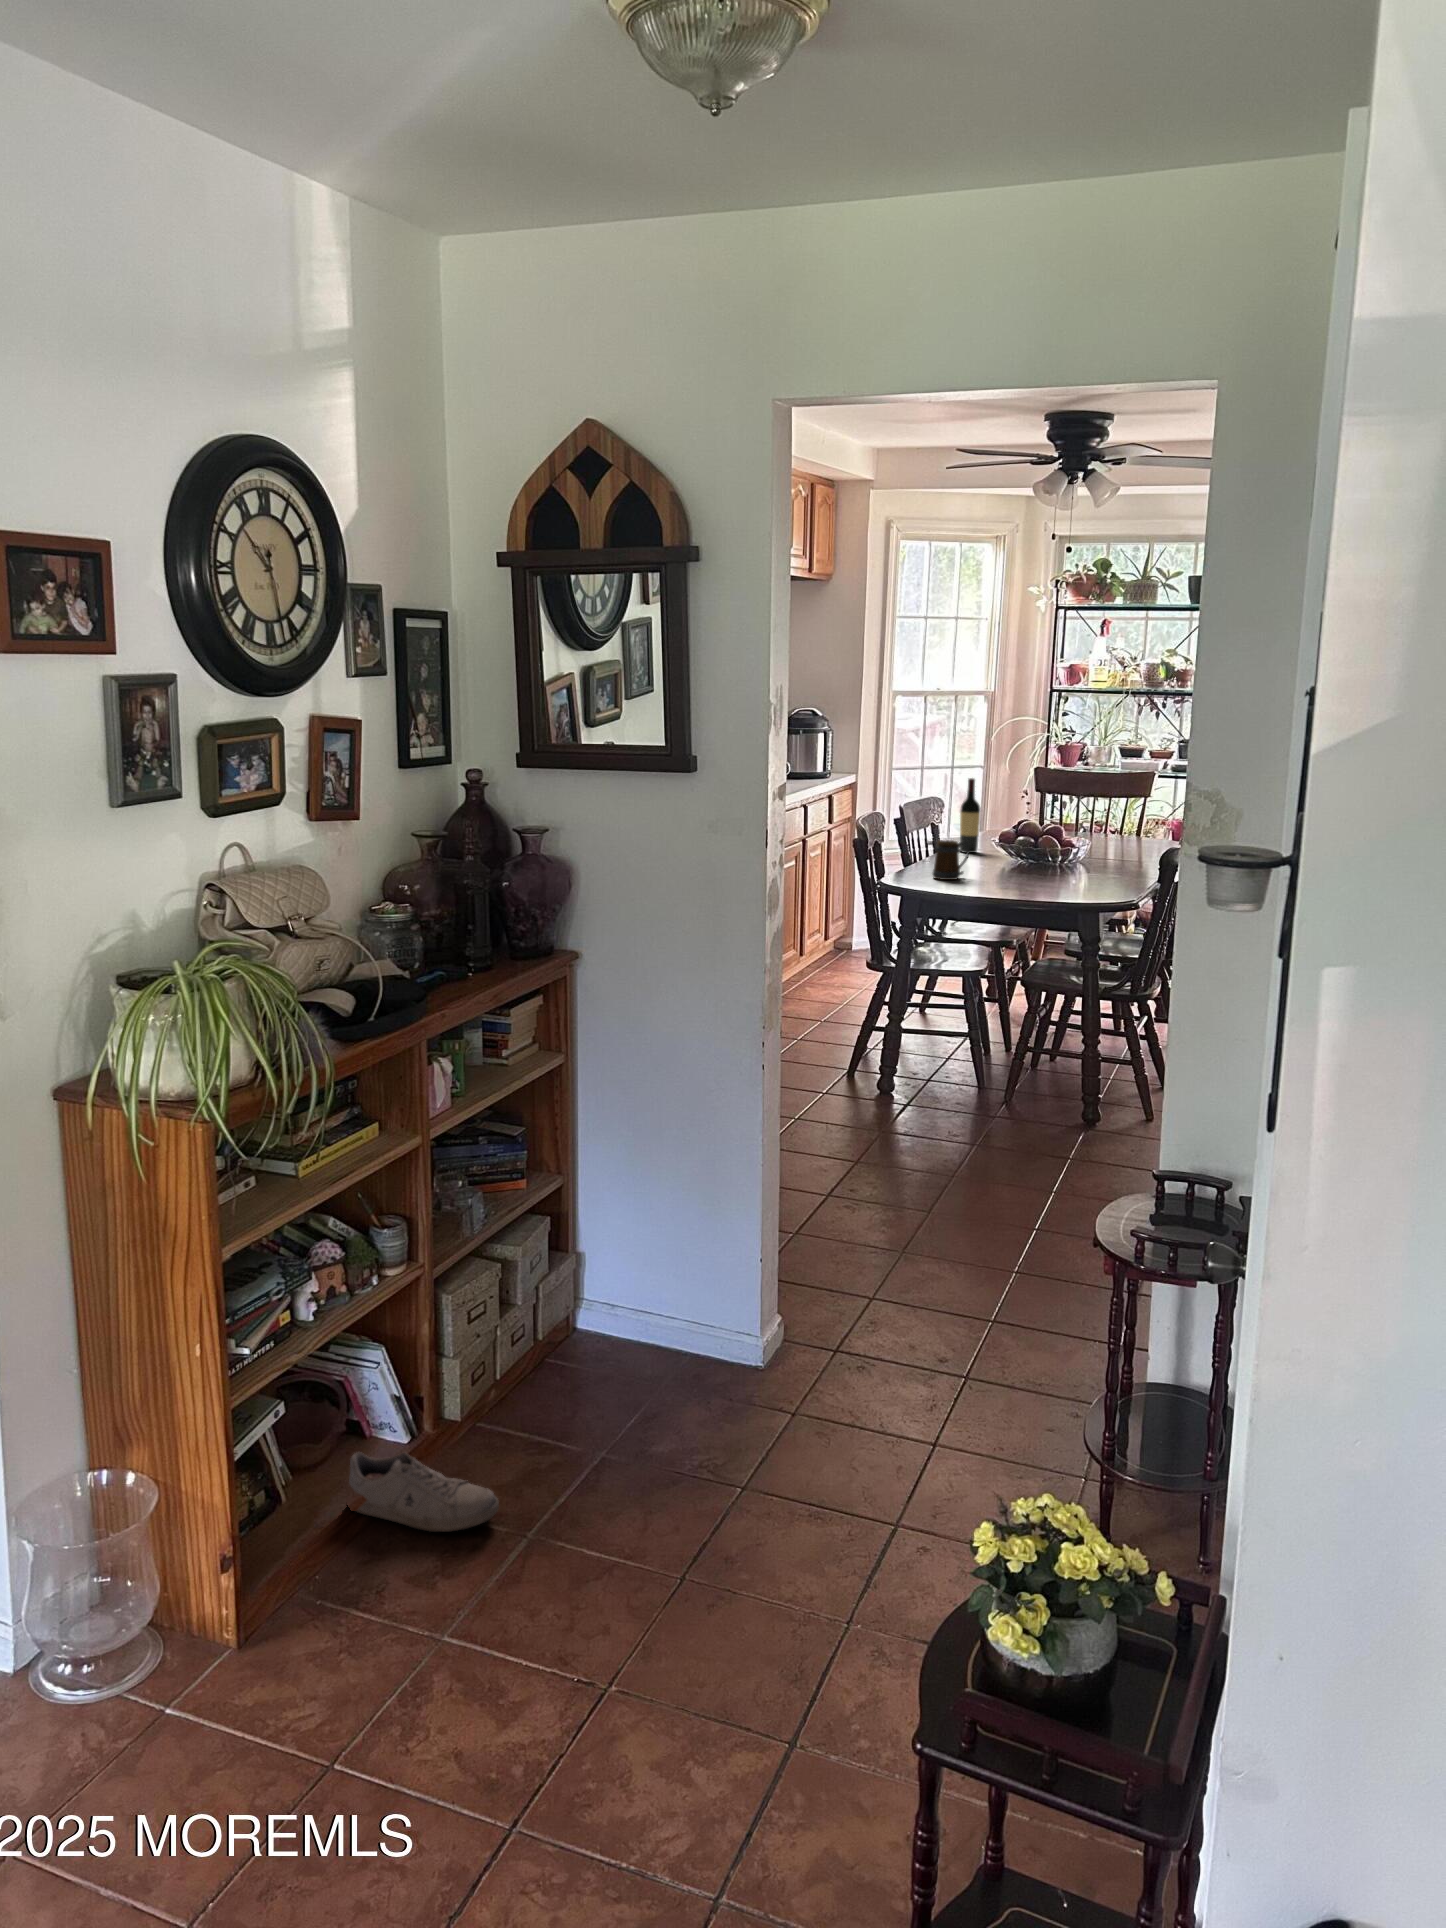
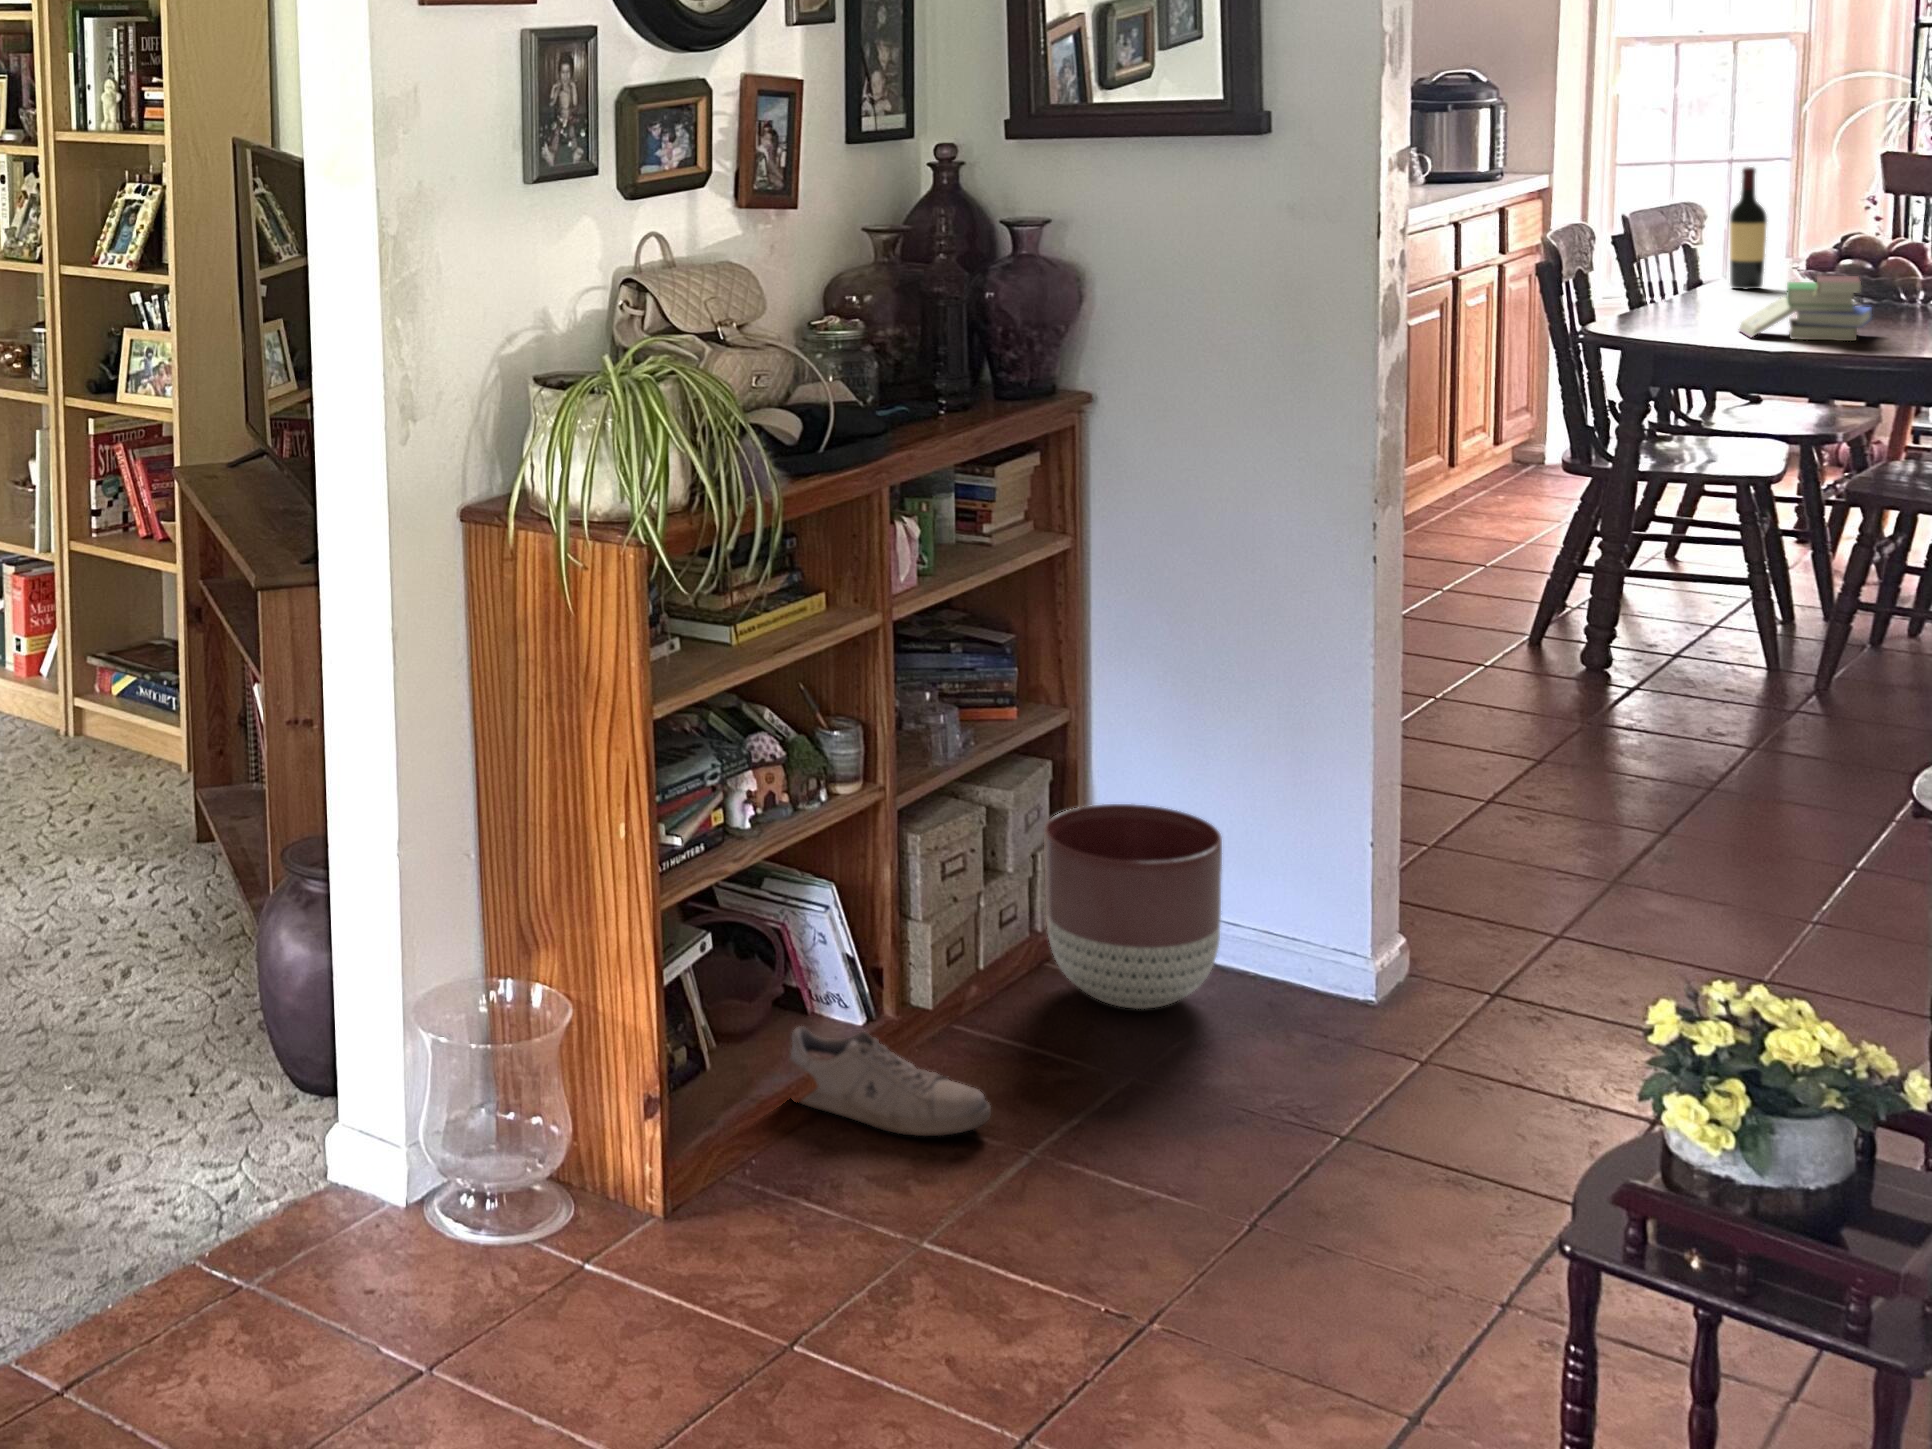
mug: present [932,840,969,880] -> none [1674,262,1740,325]
book: none [968,852,1042,893] -> present [1739,276,1872,341]
planter: none [541,1244,663,1394] -> present [1044,804,1222,1009]

